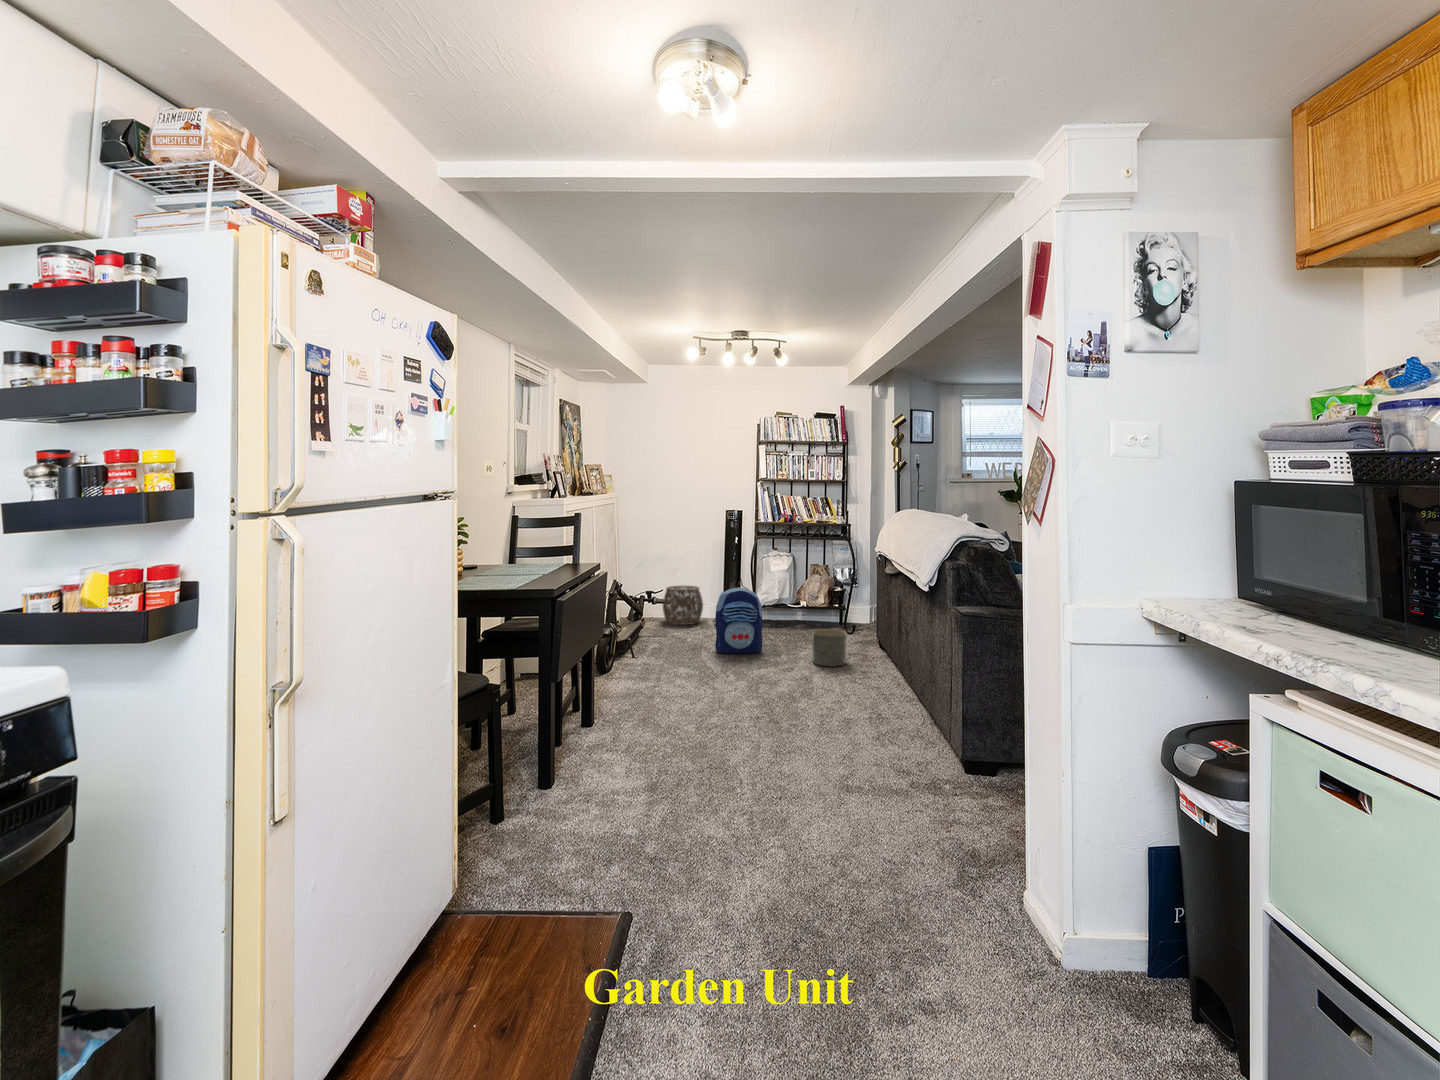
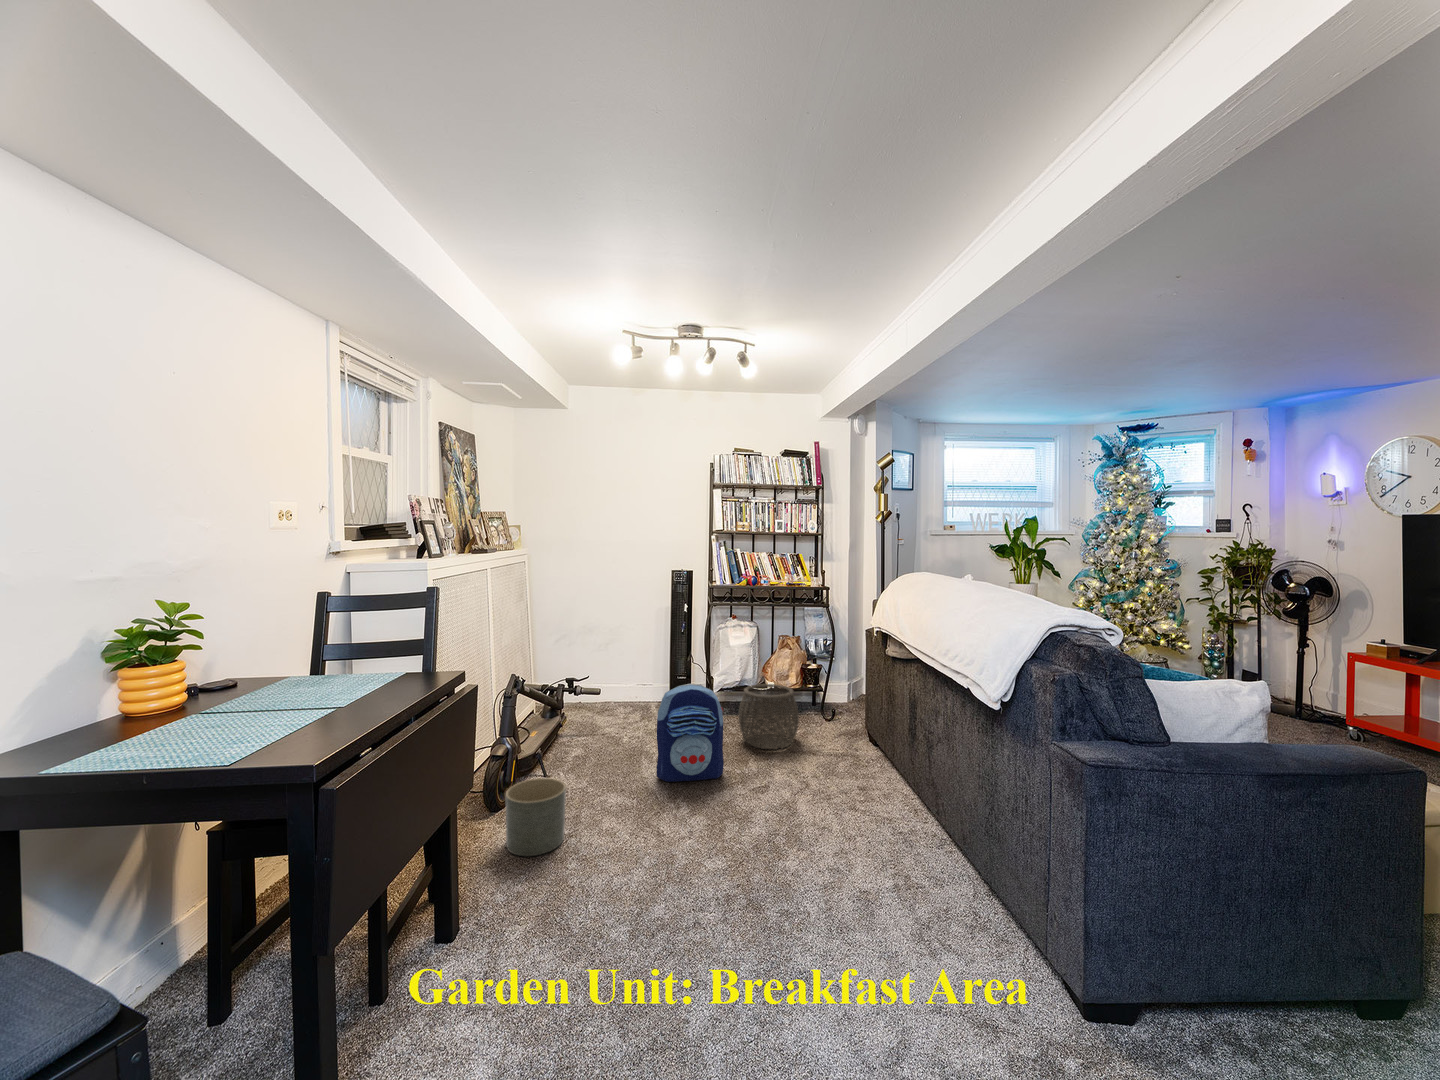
woven basket: present [663,586,703,625] -> present [739,684,799,749]
planter: present [812,629,847,666] -> present [506,778,566,856]

